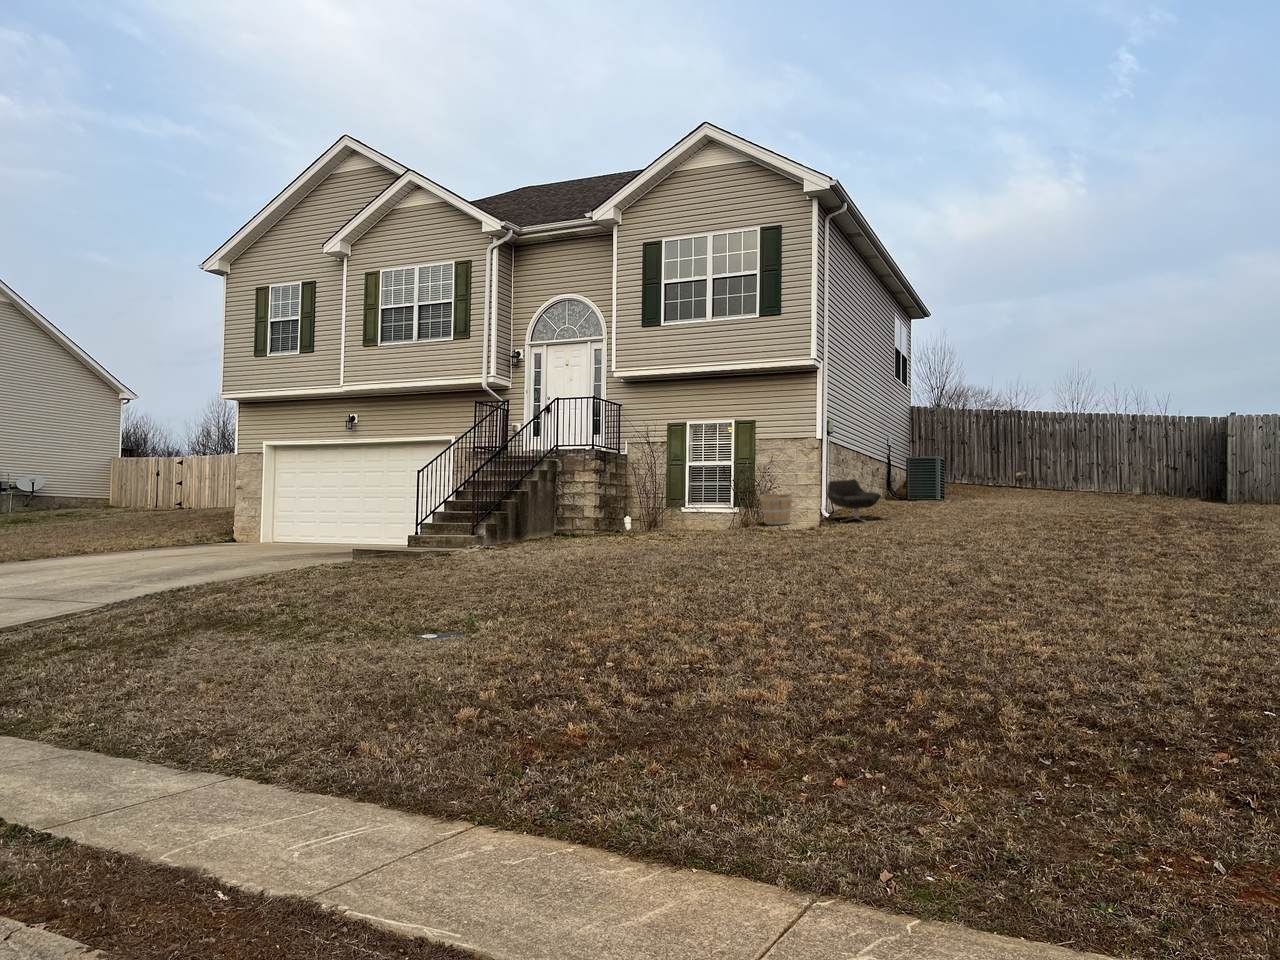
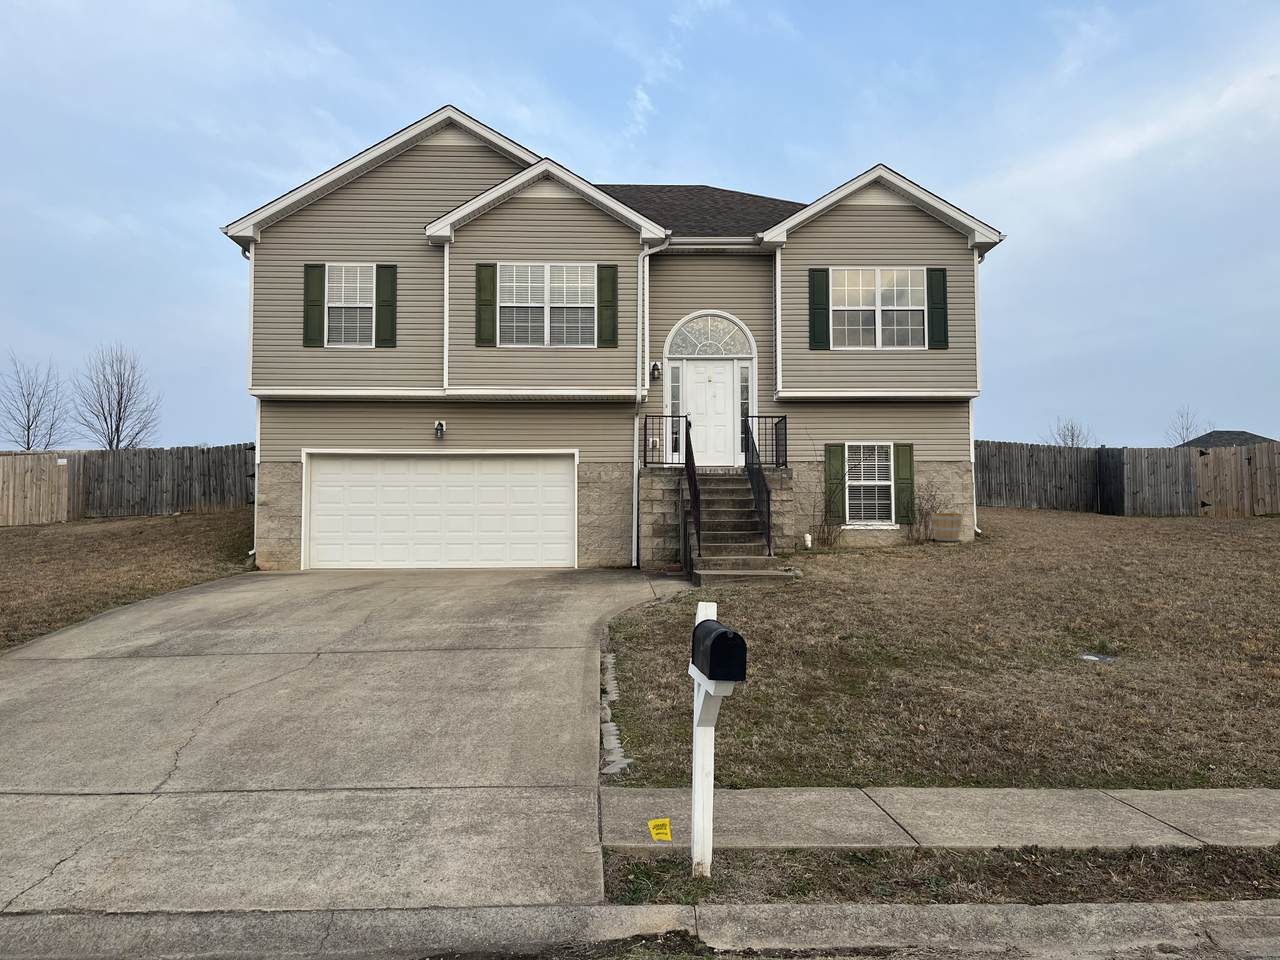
lounge chair: present [827,479,881,520] -> none [973,499,1022,537]

